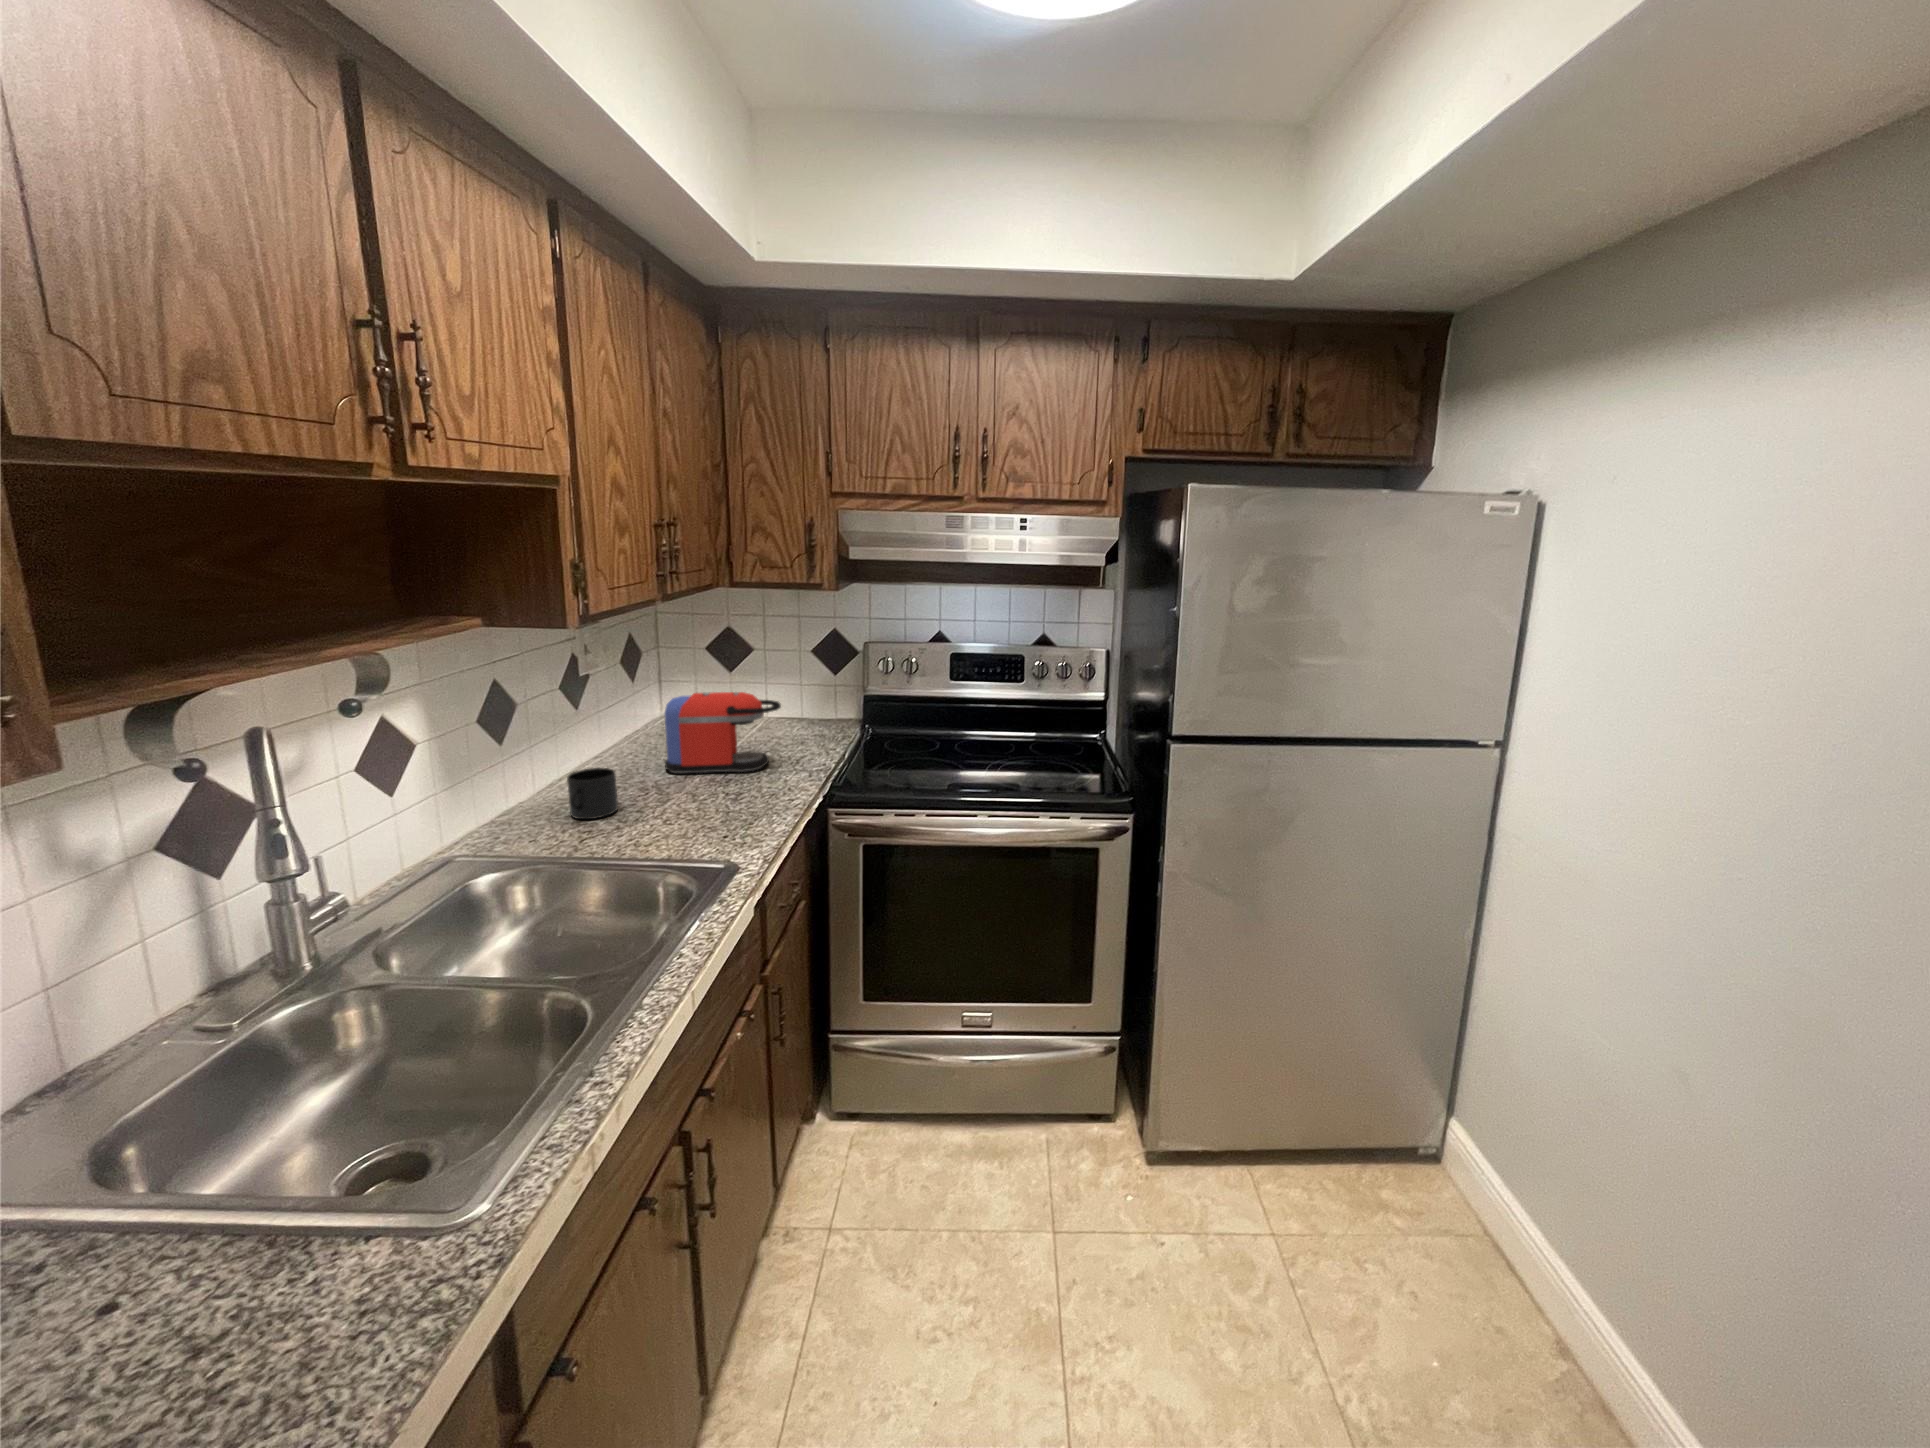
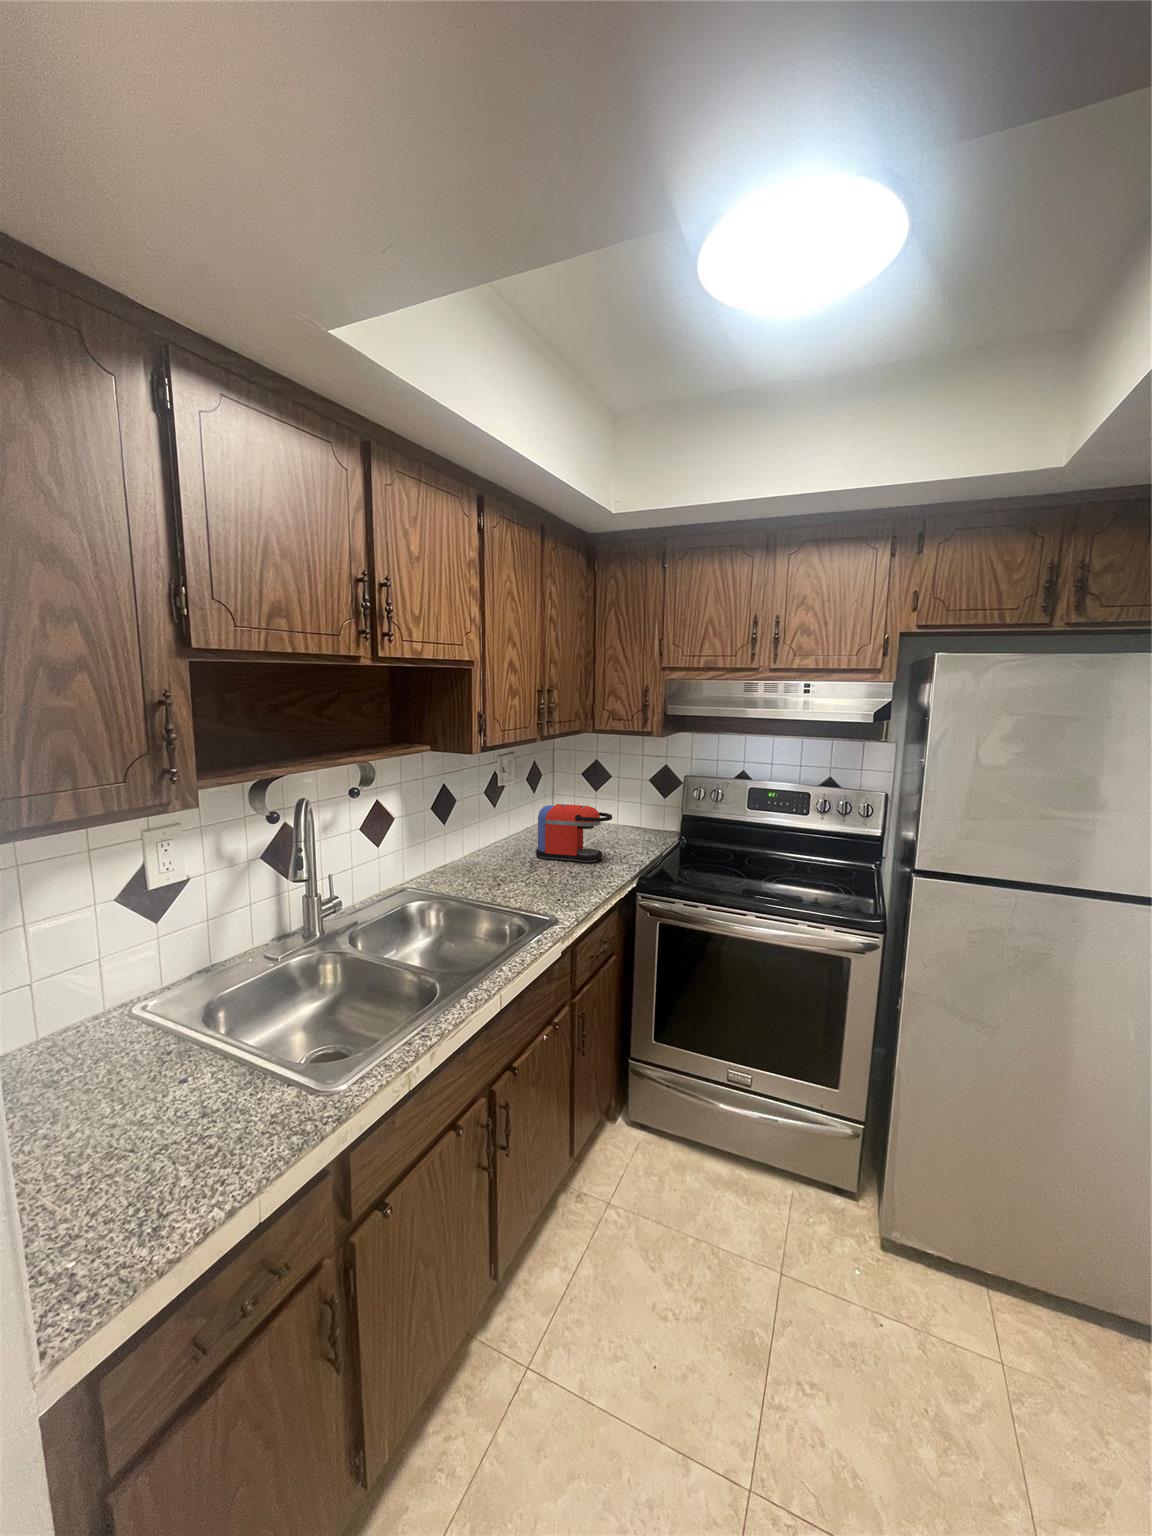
mug: present [567,768,618,819] -> none [471,847,500,879]

